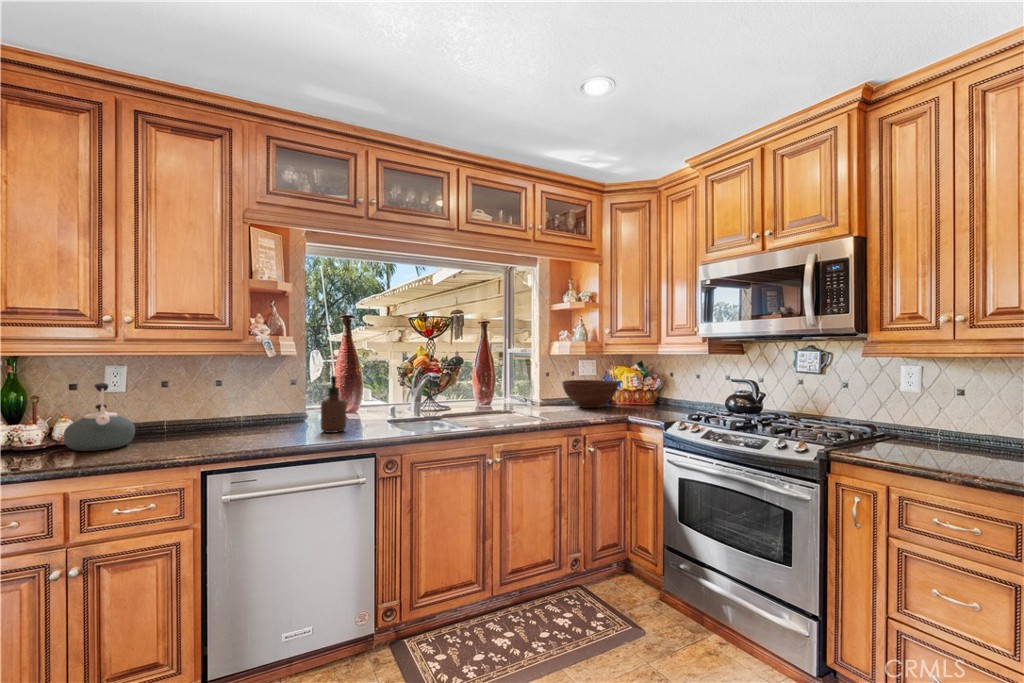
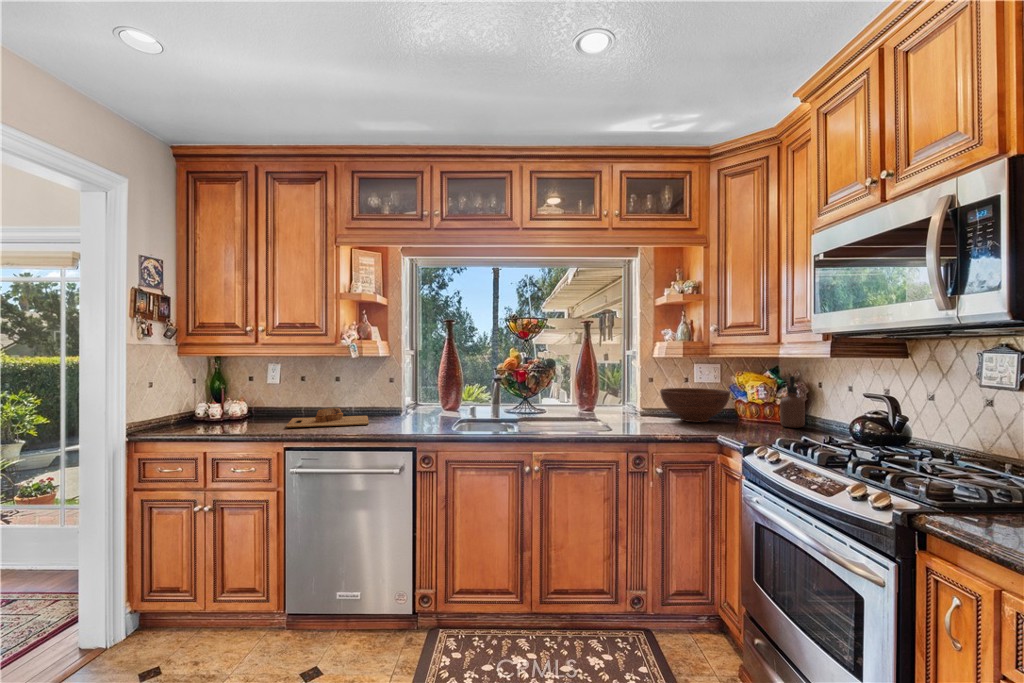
soap dispenser: present [321,376,346,433] -> present [780,376,805,428]
kettle: present [63,383,135,451] -> none [206,378,253,427]
cutting board: none [184,415,301,443] -> present [286,408,369,428]

